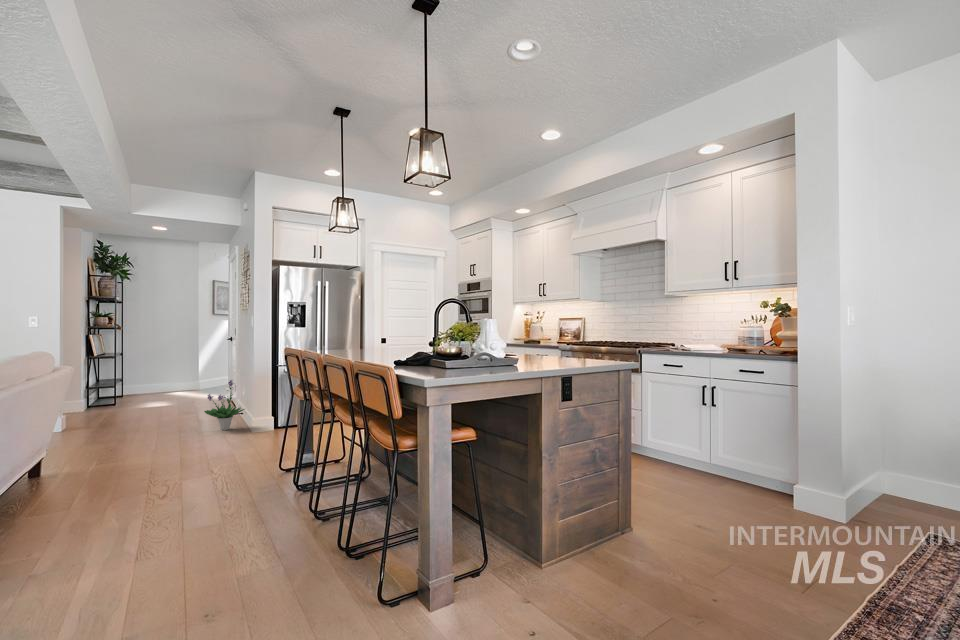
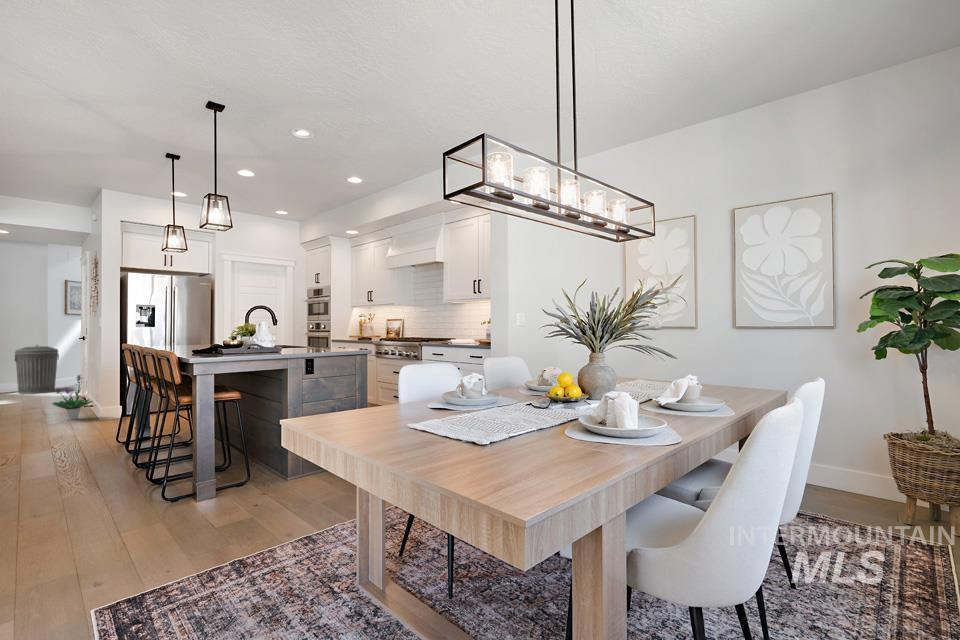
trash can: none [168,345,208,394] -> present [14,345,59,394]

